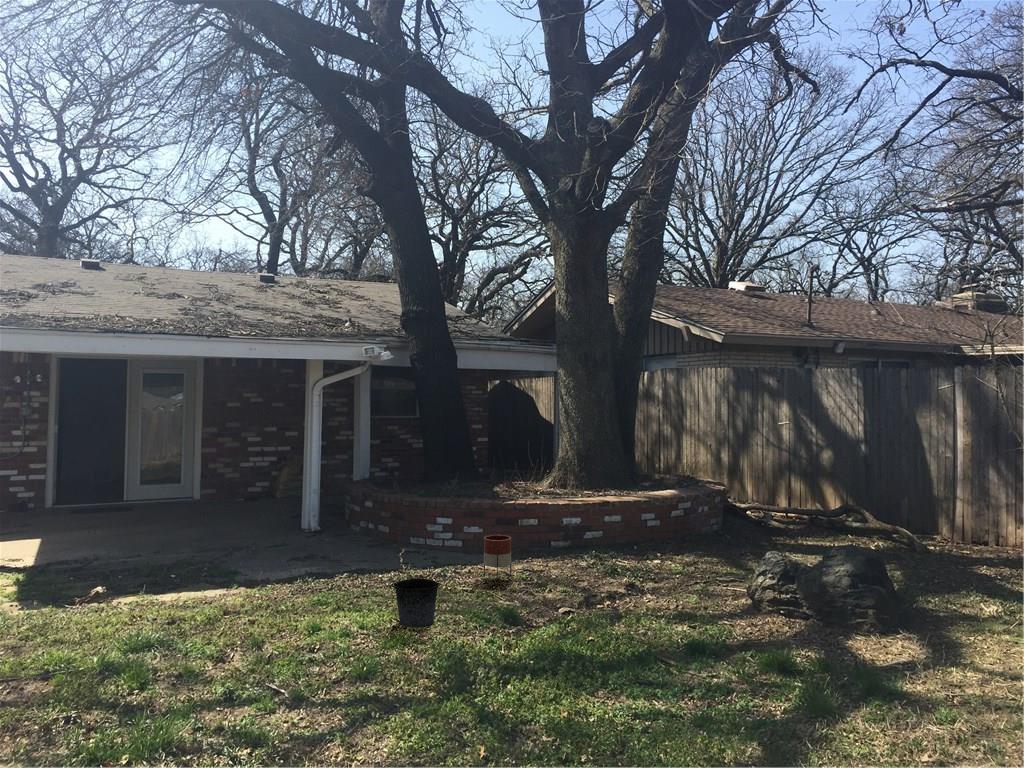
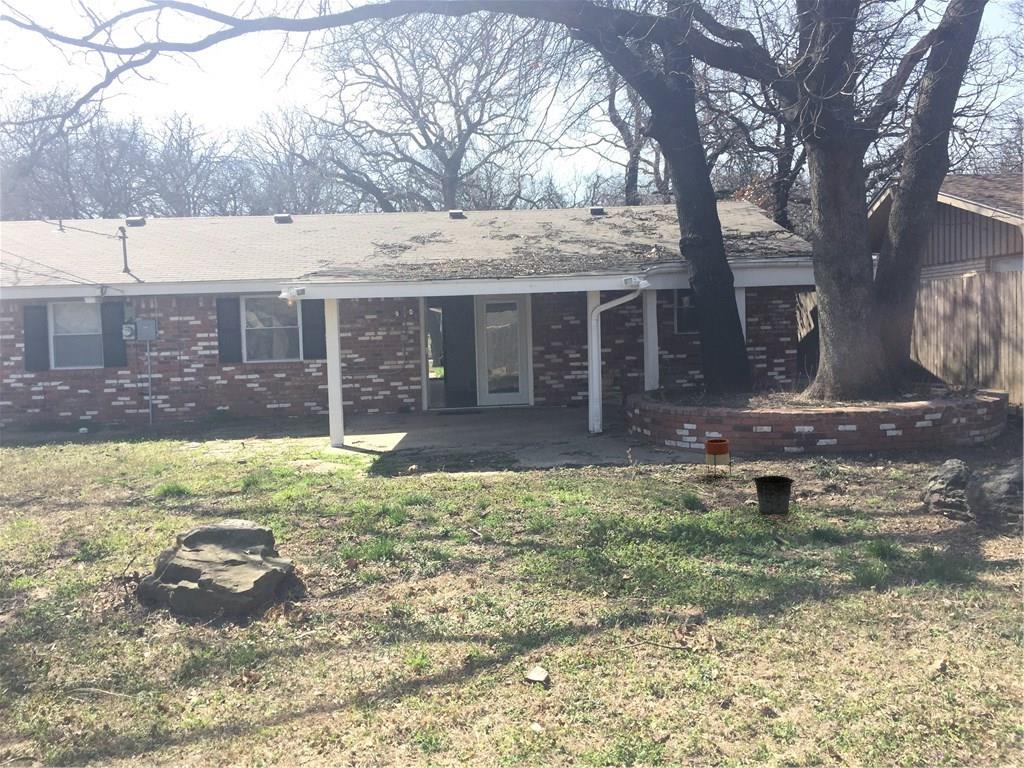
bucket: present [391,578,441,627] -> present [752,476,794,514]

